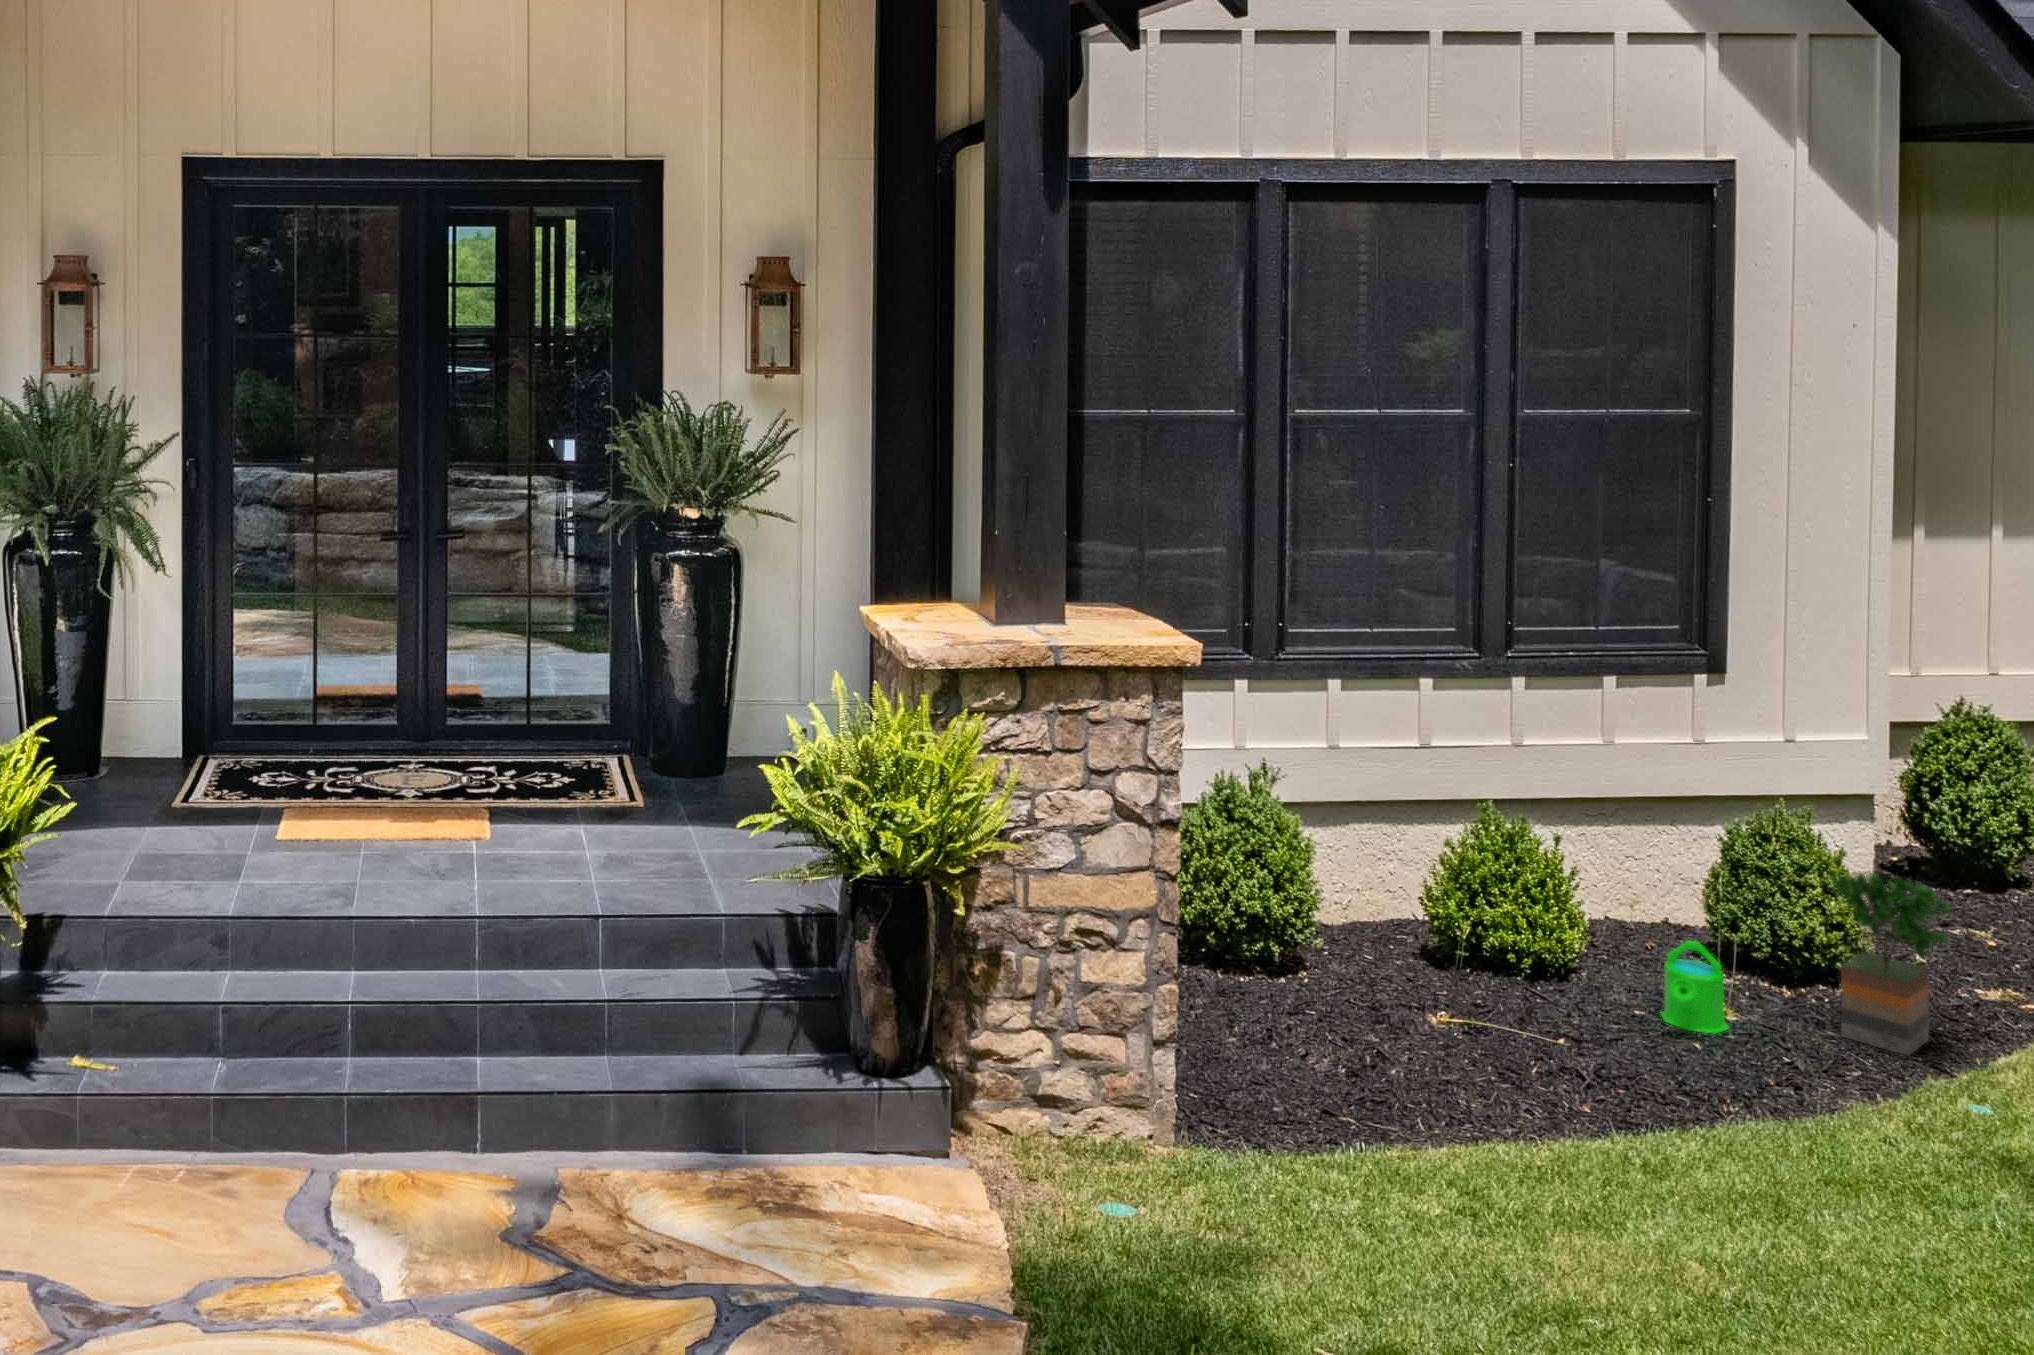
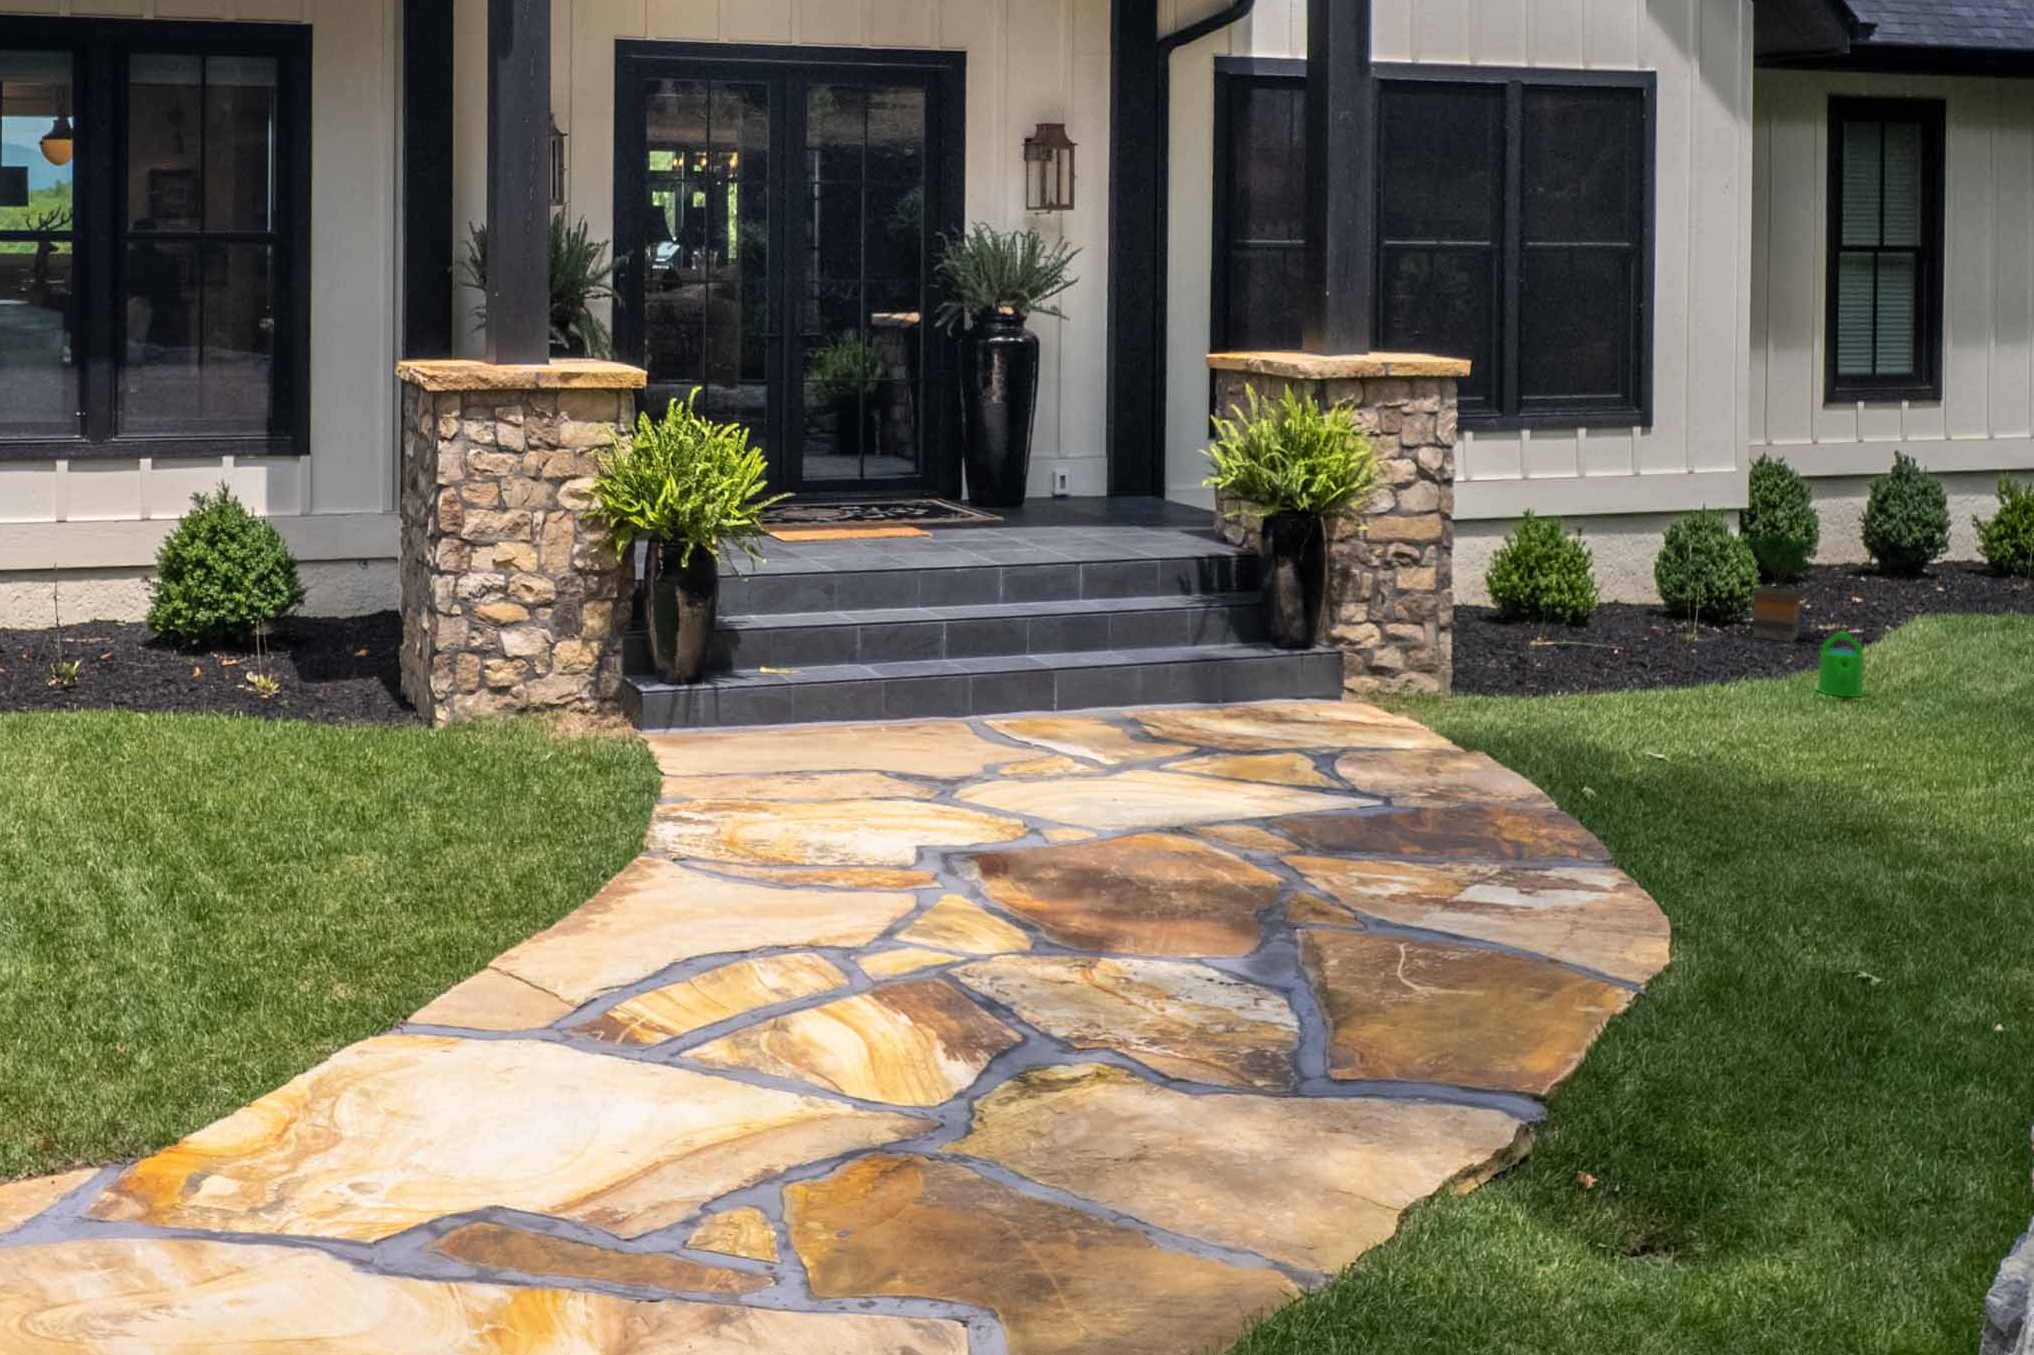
watering can: present [1661,941,1729,1033] -> present [1817,632,1864,696]

